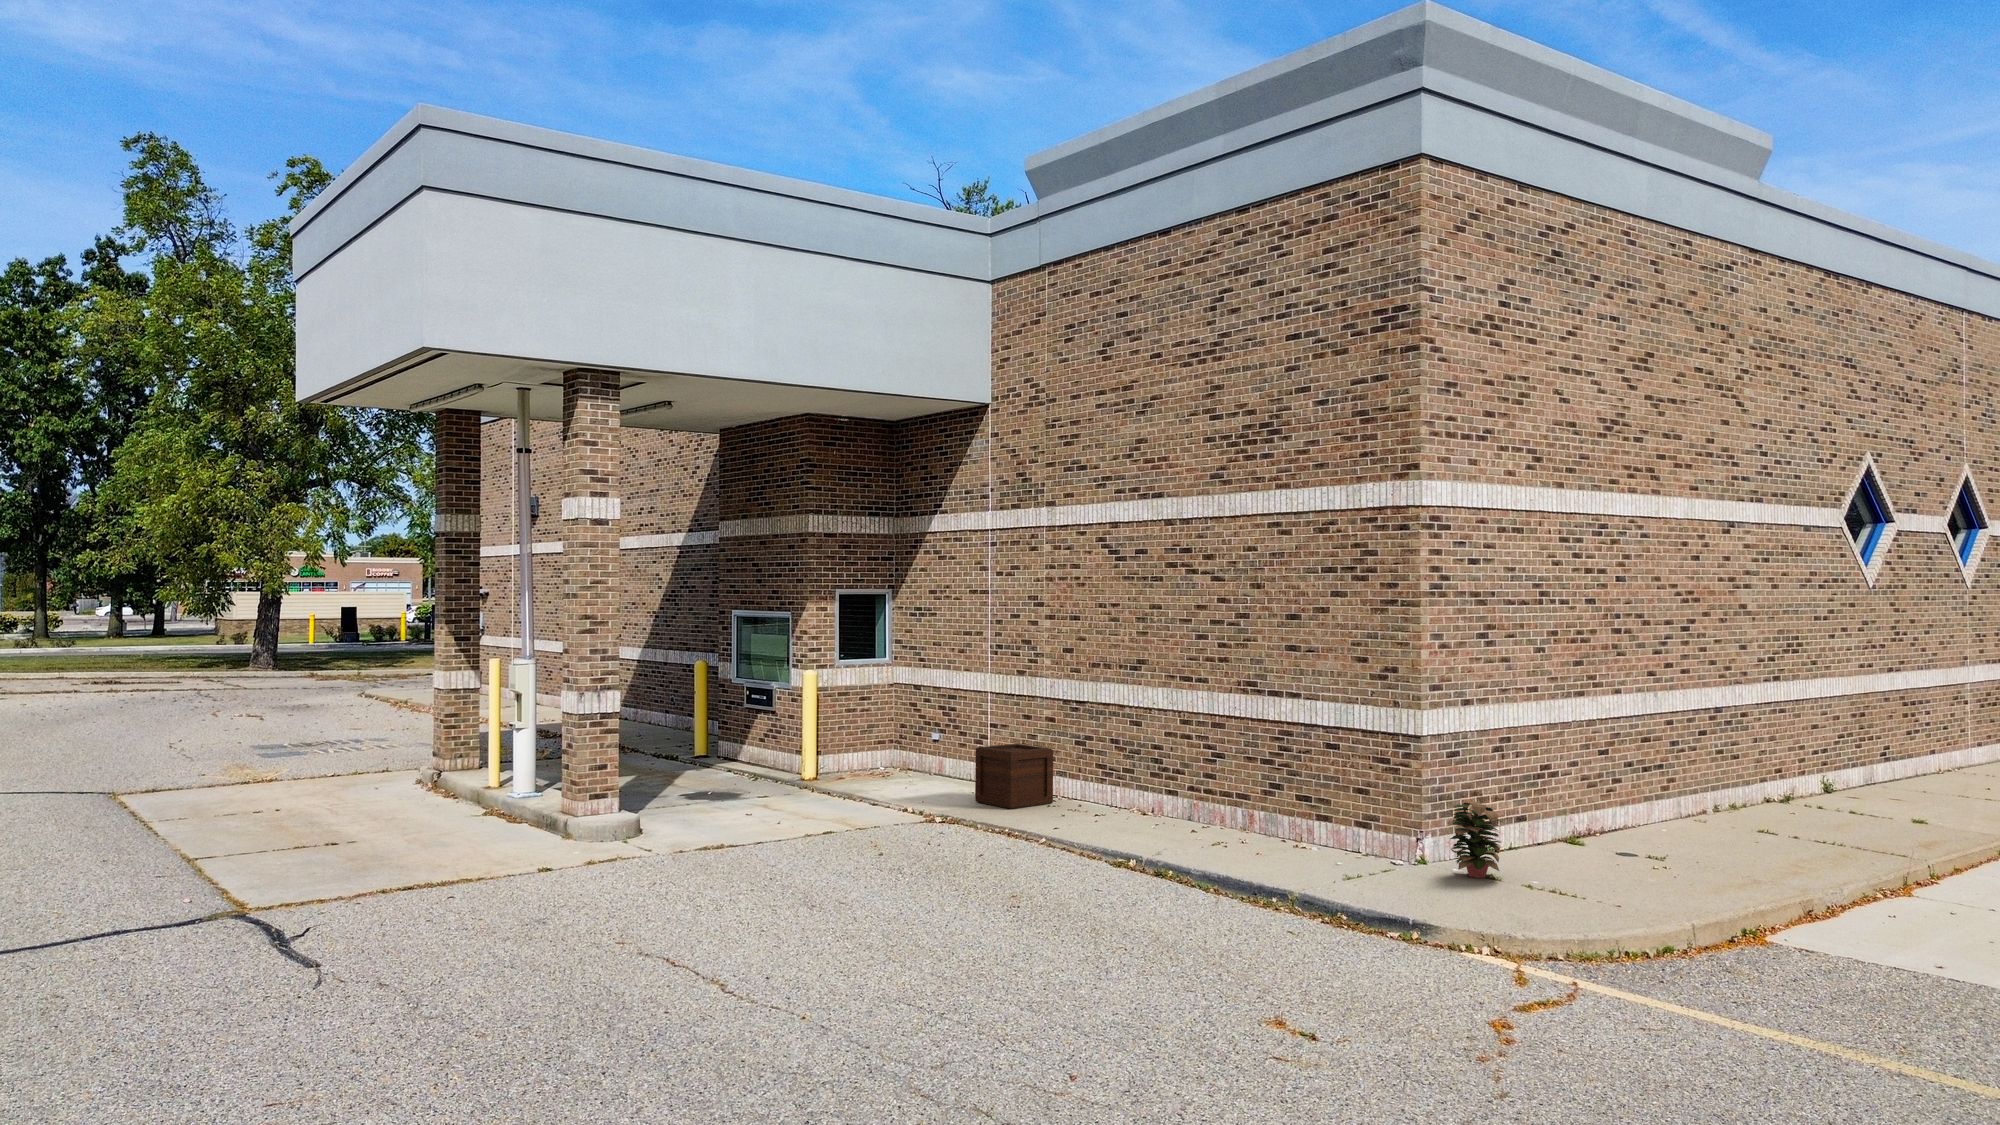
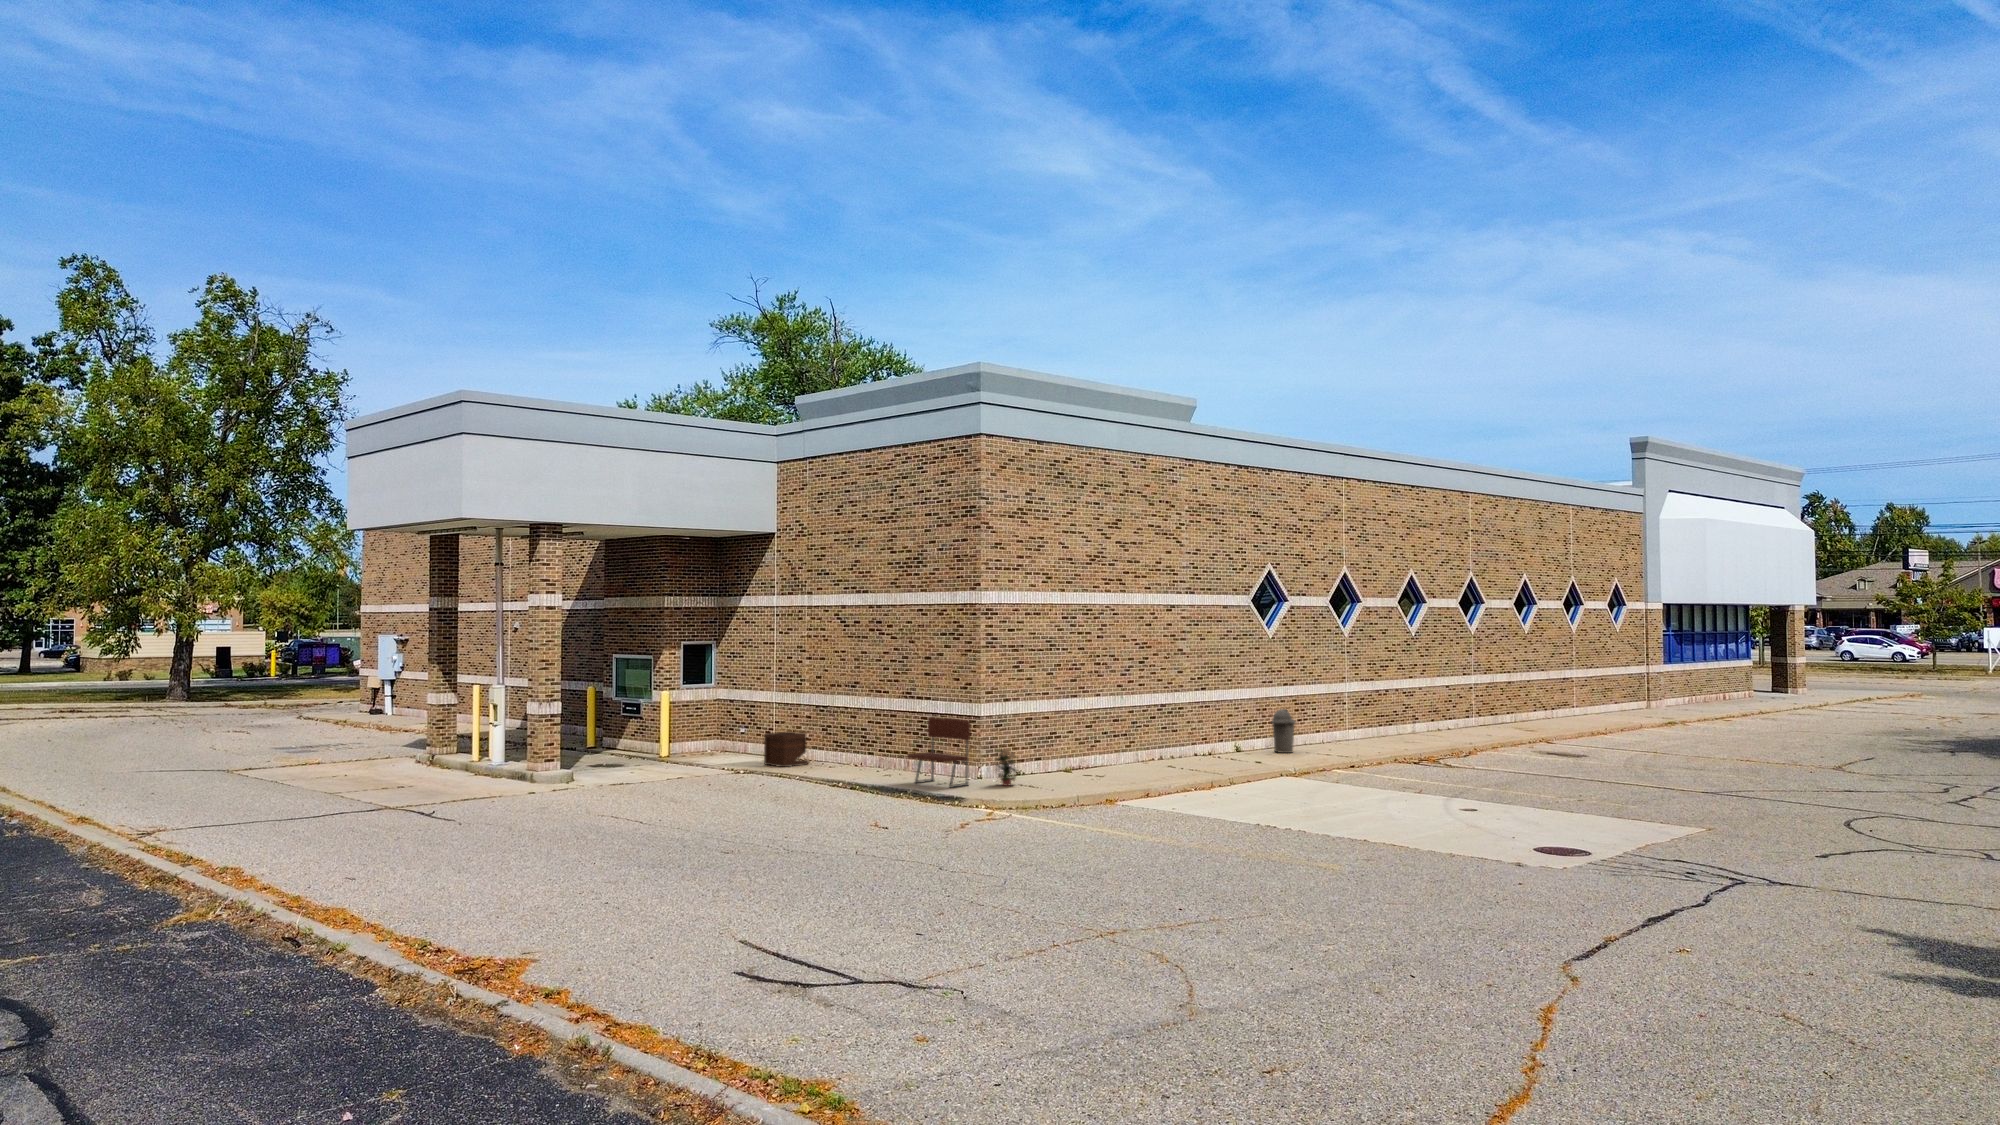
trash can: none [1876,715,1930,796] -> present [1271,709,1296,753]
bench: none [1265,732,1402,882] -> present [907,717,970,788]

